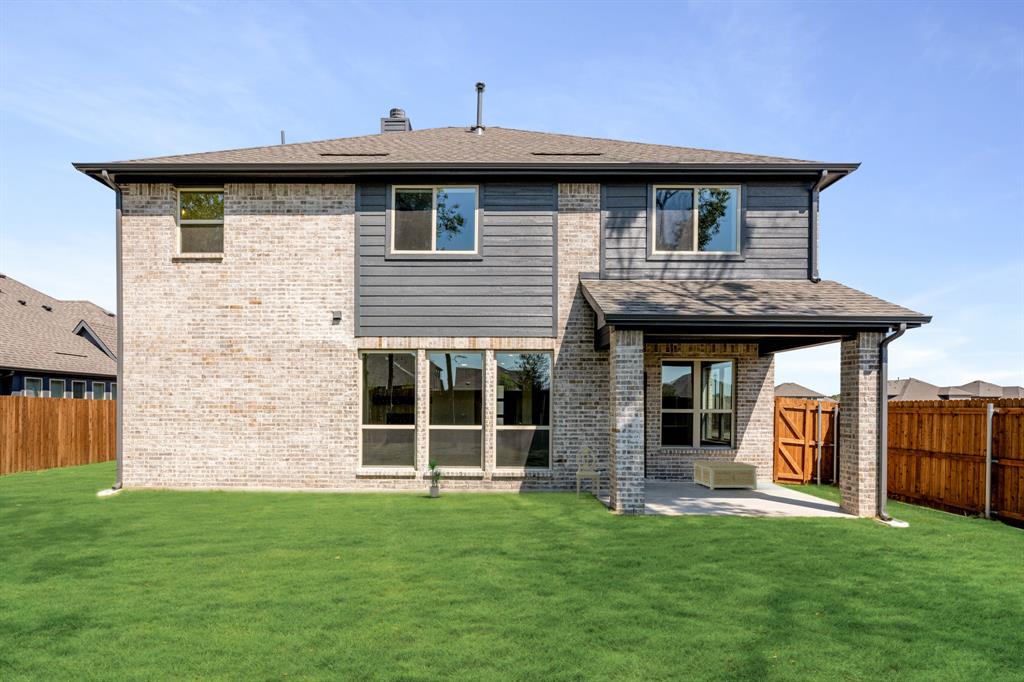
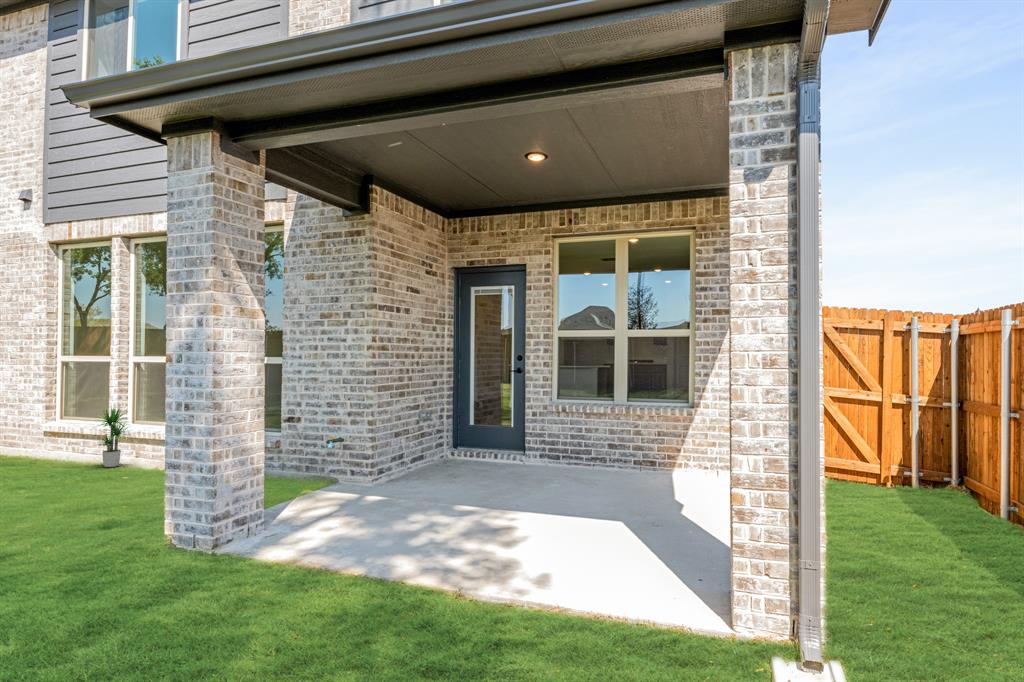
dining chair: present [576,447,600,498] -> none [280,394,340,492]
coffee table: present [692,461,758,490] -> none [586,428,695,496]

